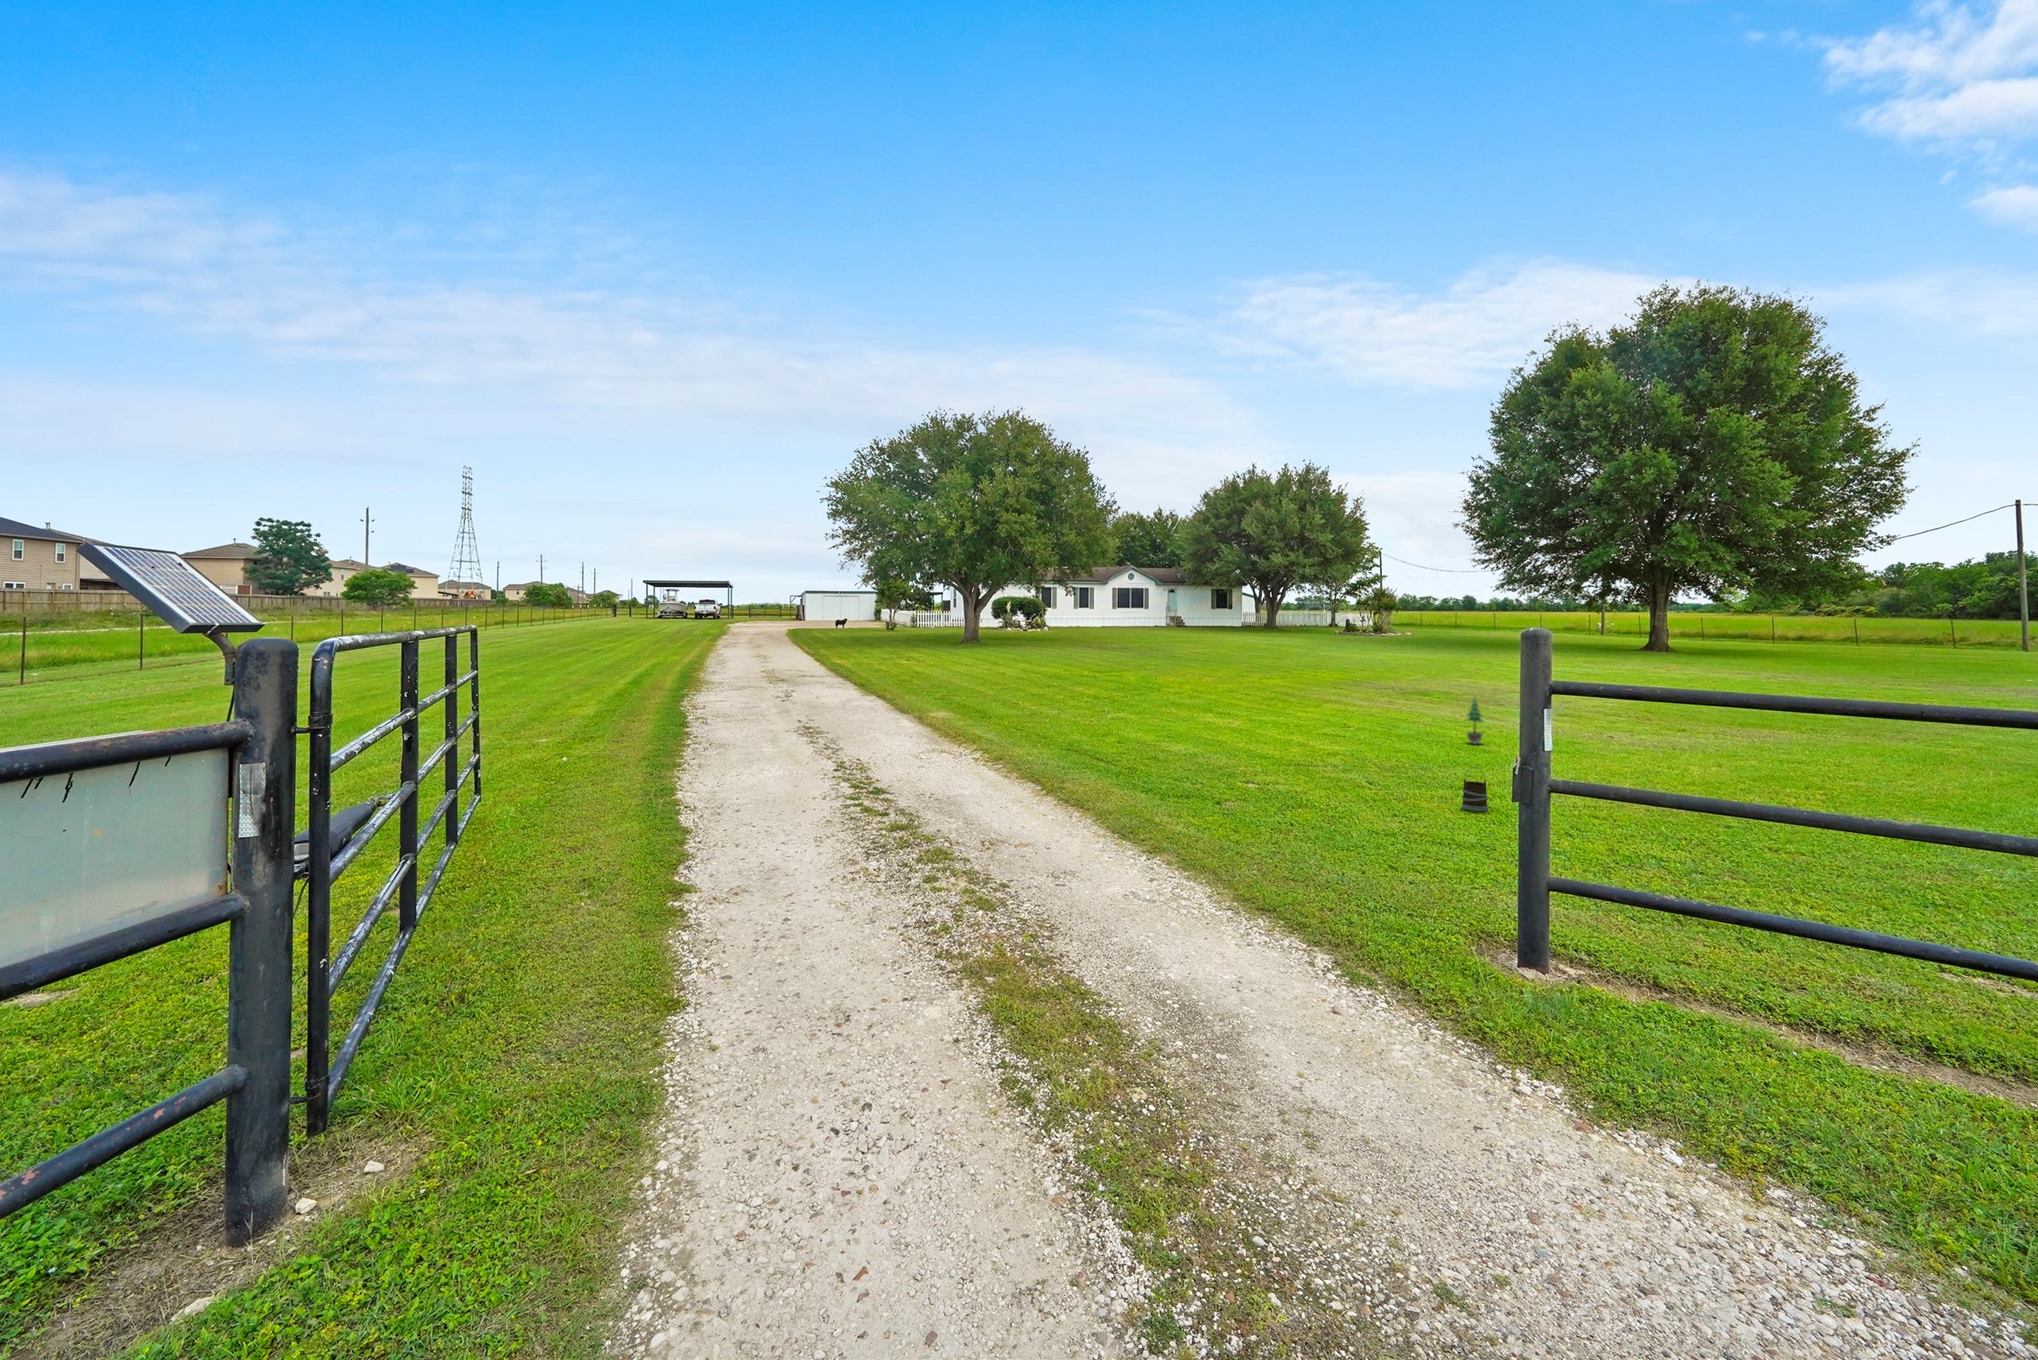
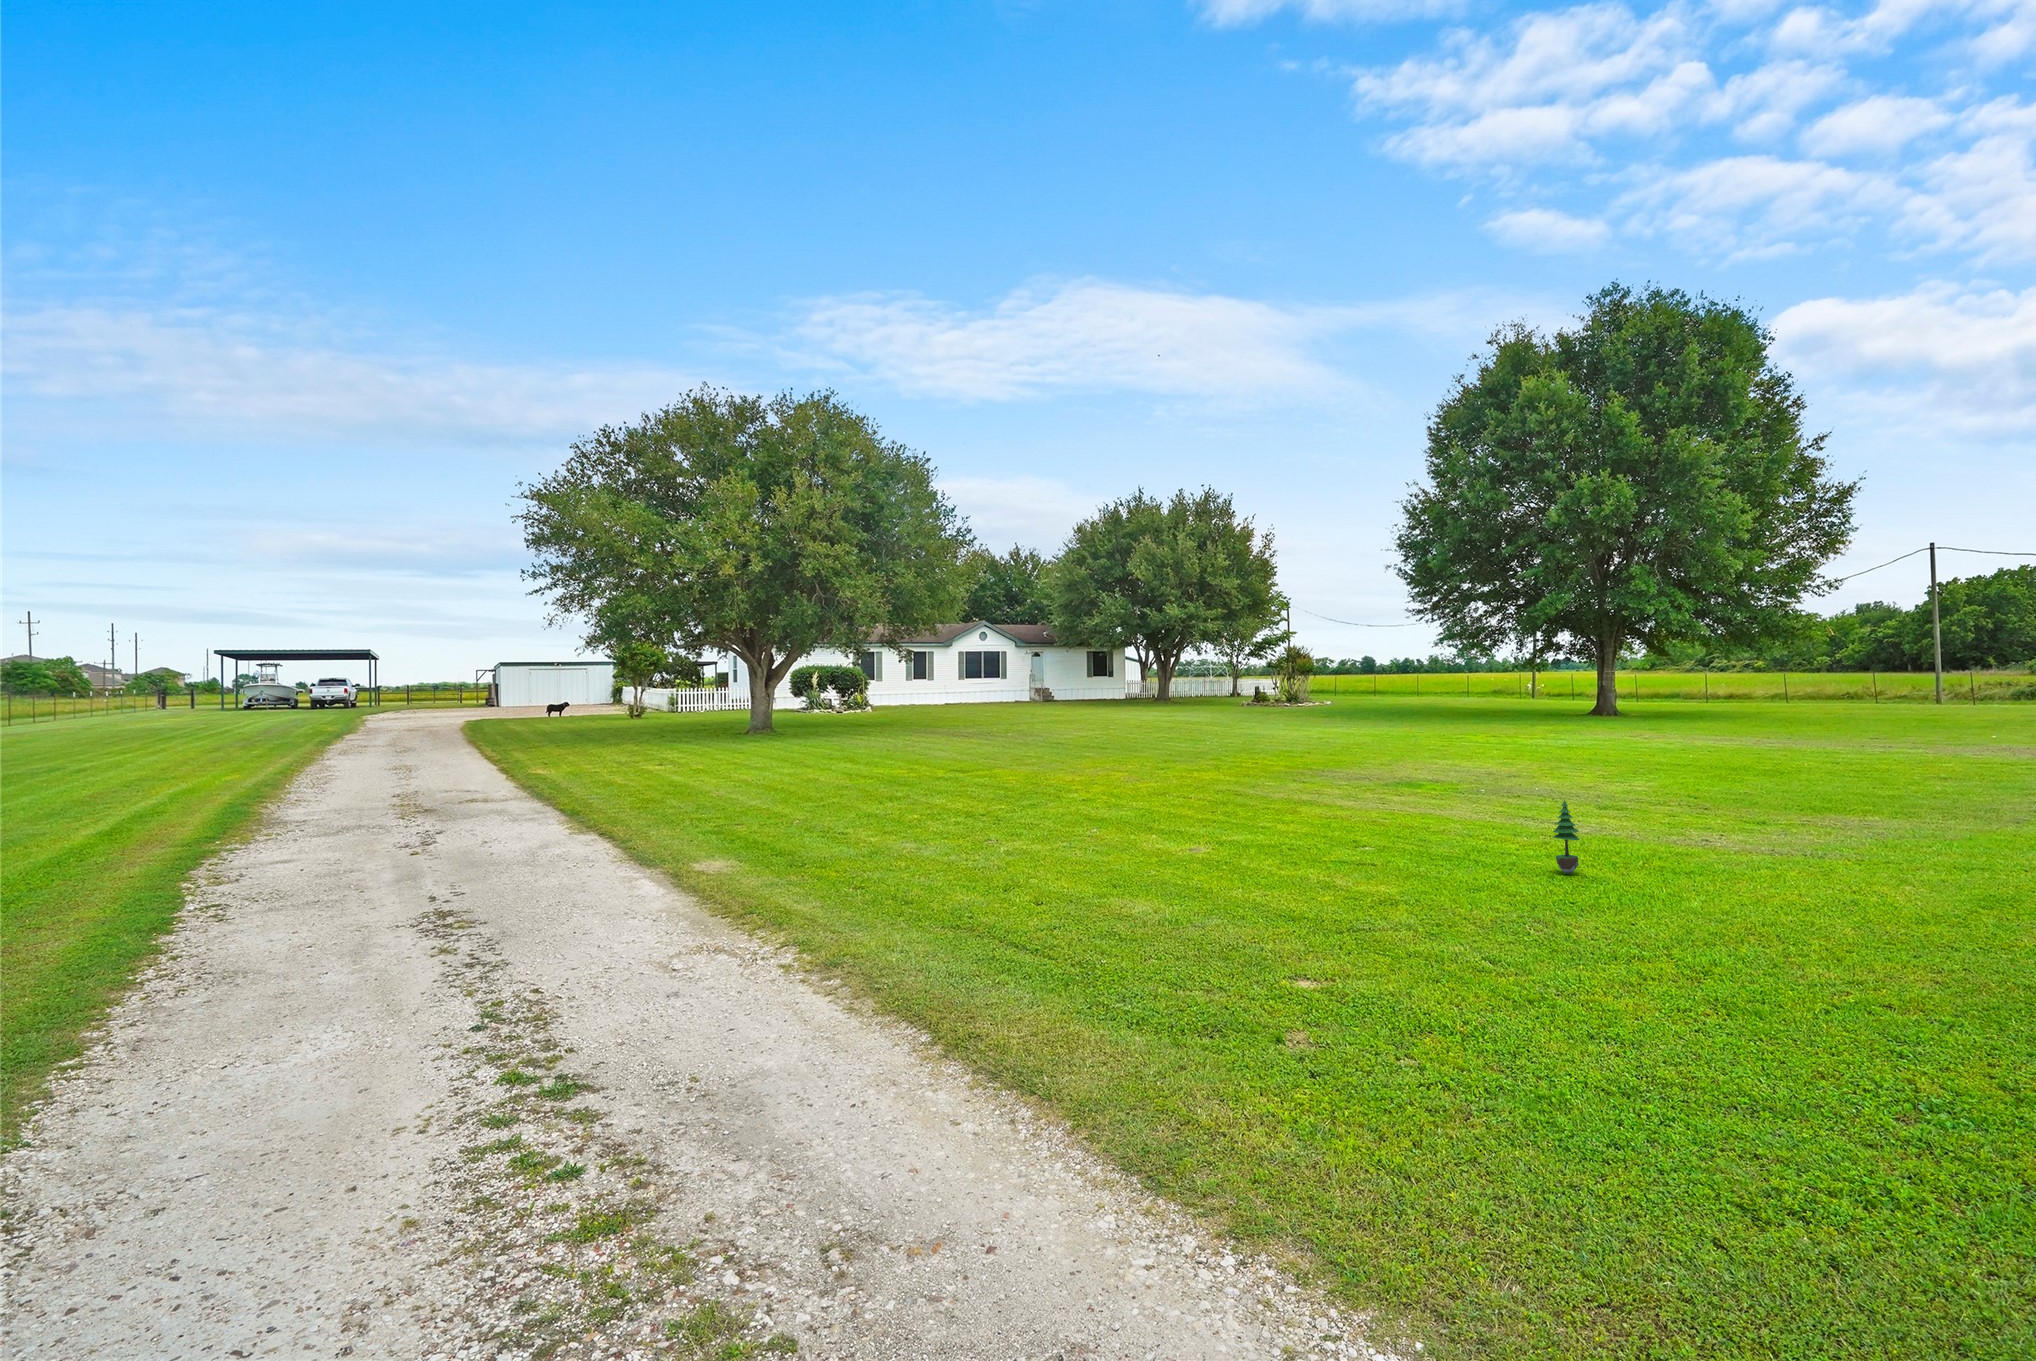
wooden bucket: present [1462,767,1488,811] -> none [1668,940,1715,1019]

